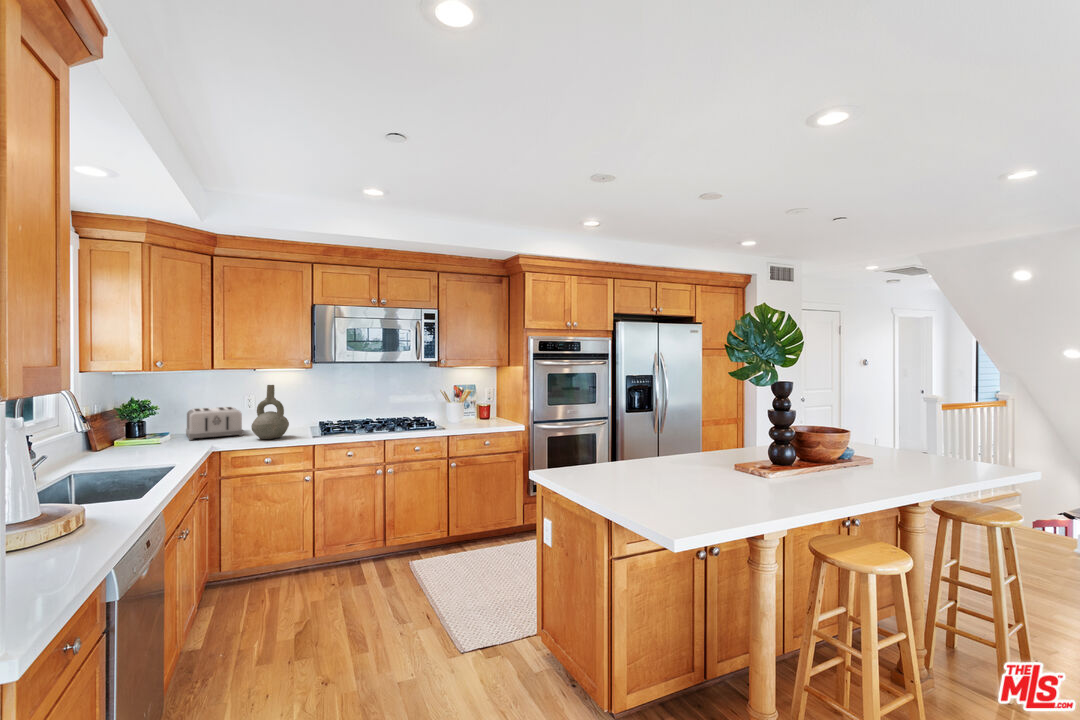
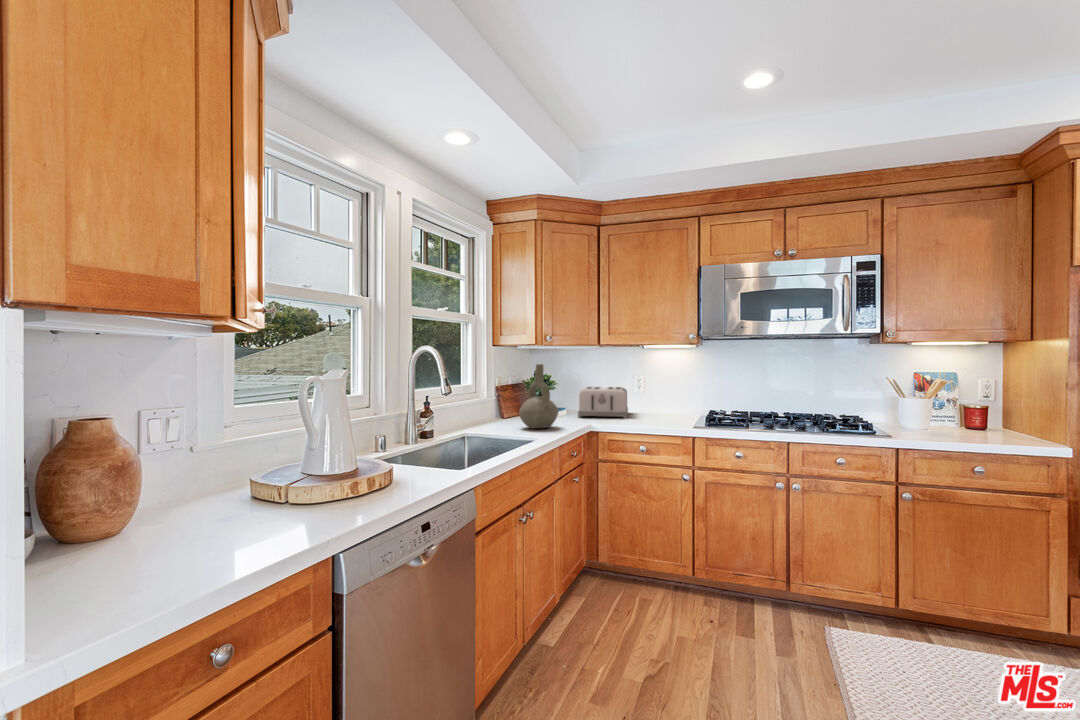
decorative vase: present [251,385,289,439] -> present [519,364,558,428]

